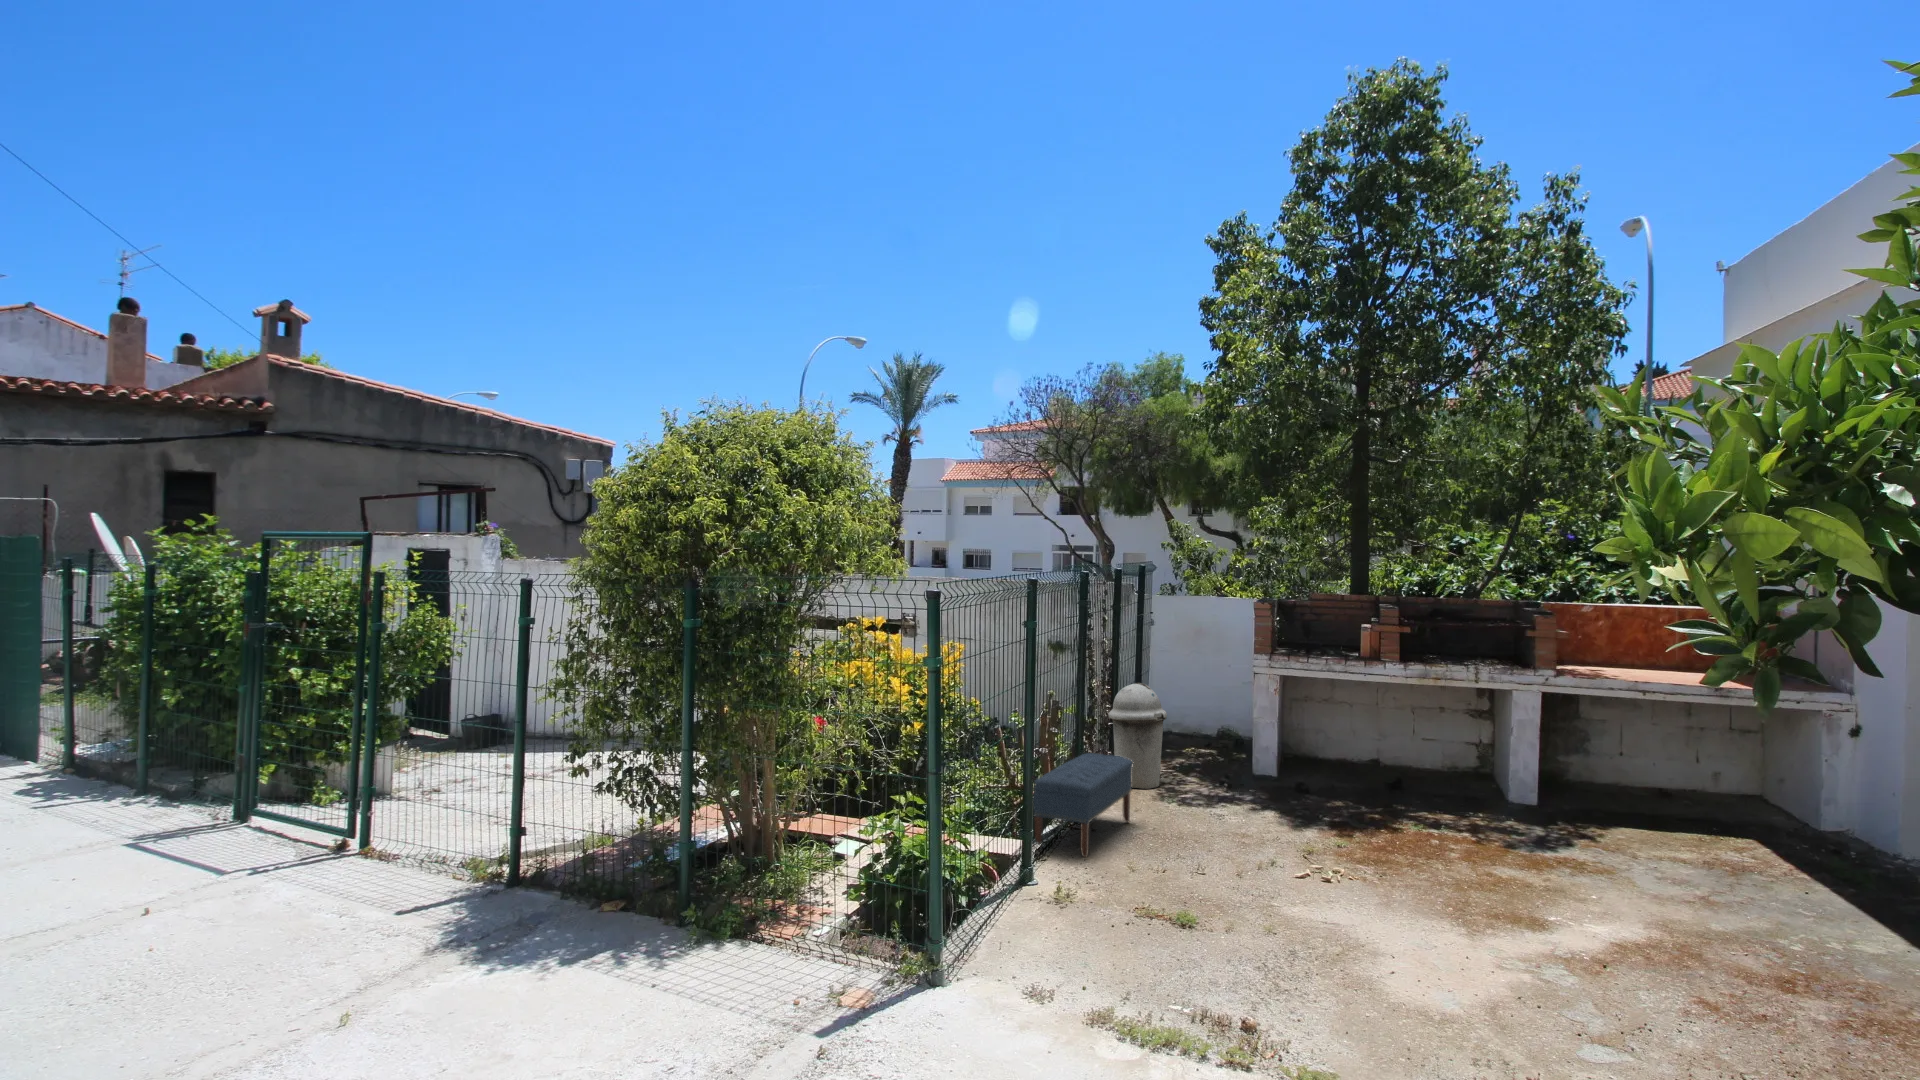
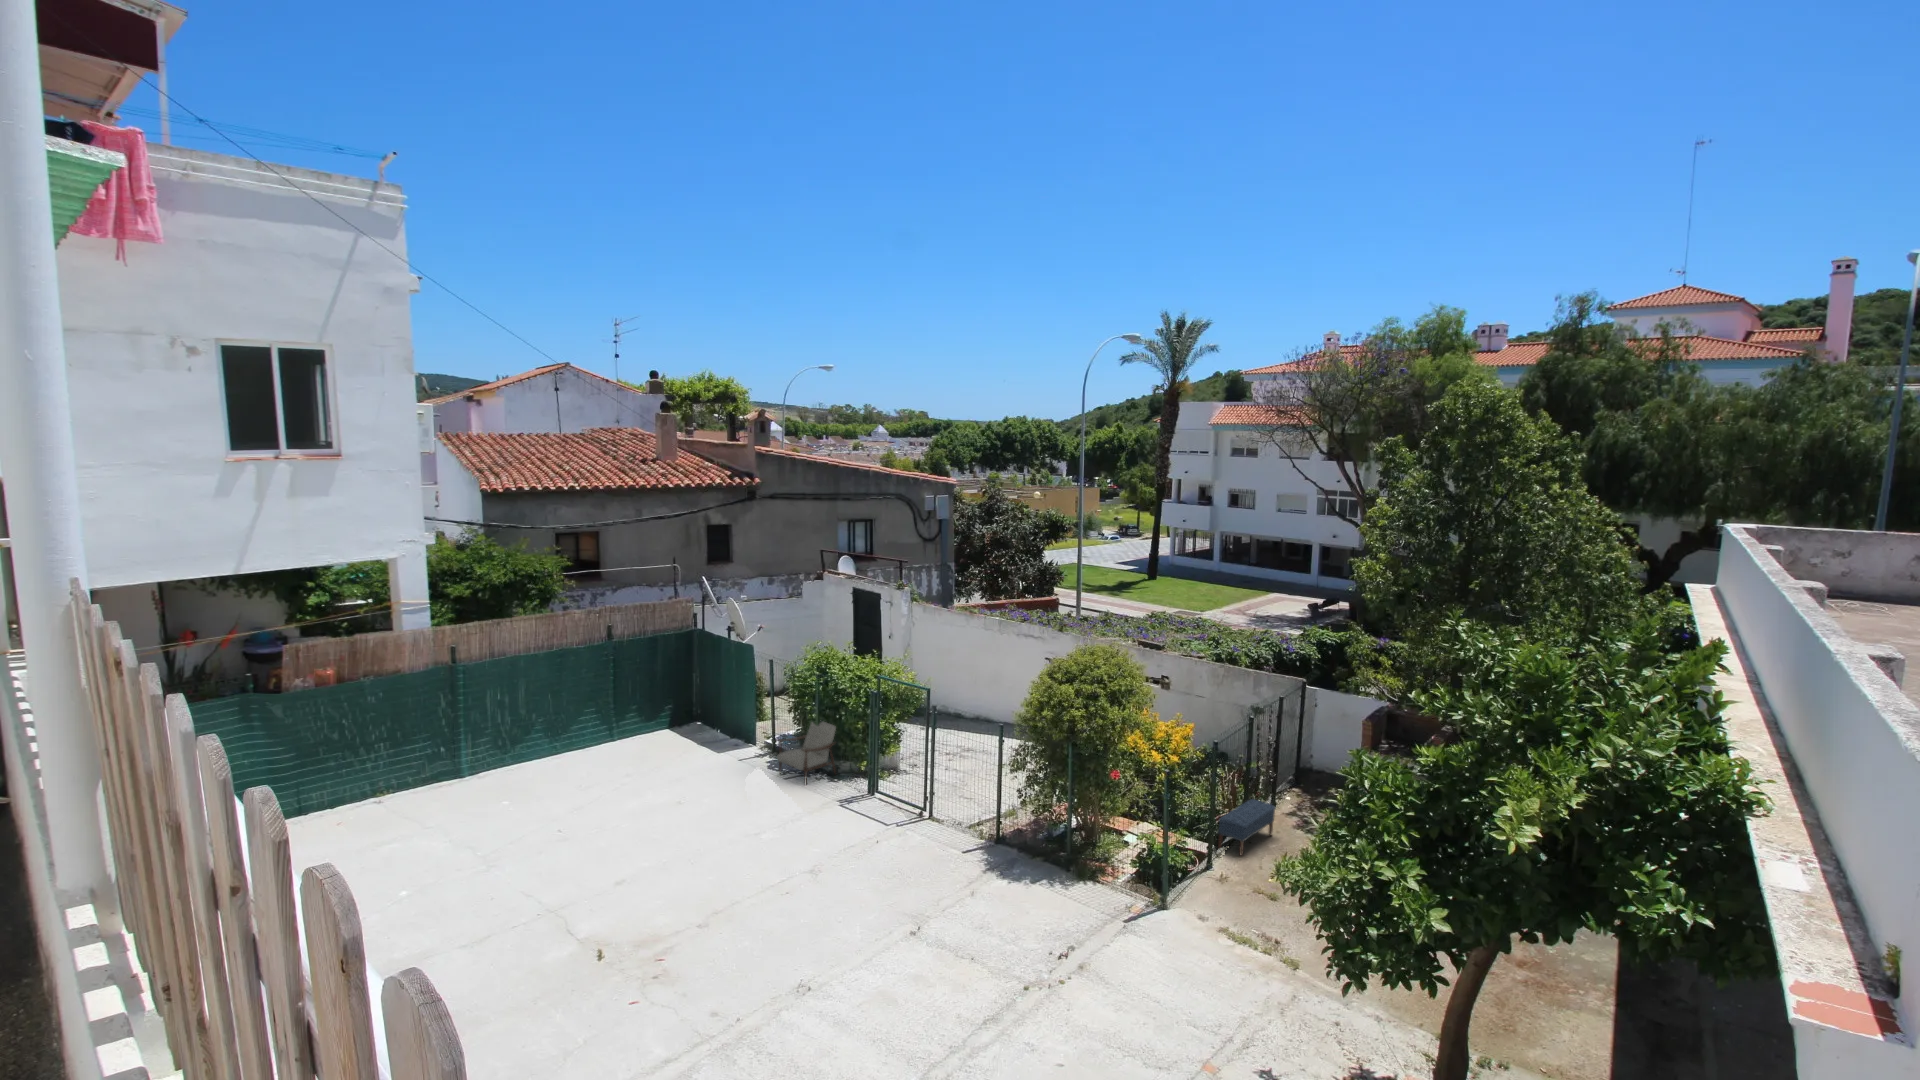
trash can: present [1109,682,1167,789] -> none [1275,753,1308,811]
chair: none [40,683,209,818] -> present [777,722,836,784]

